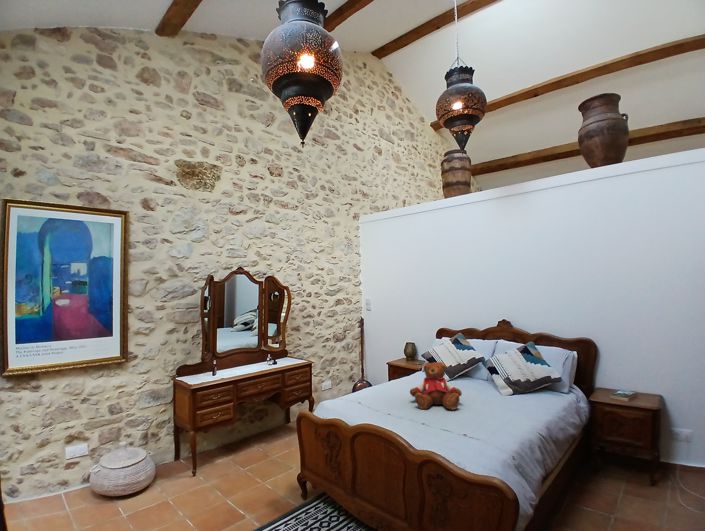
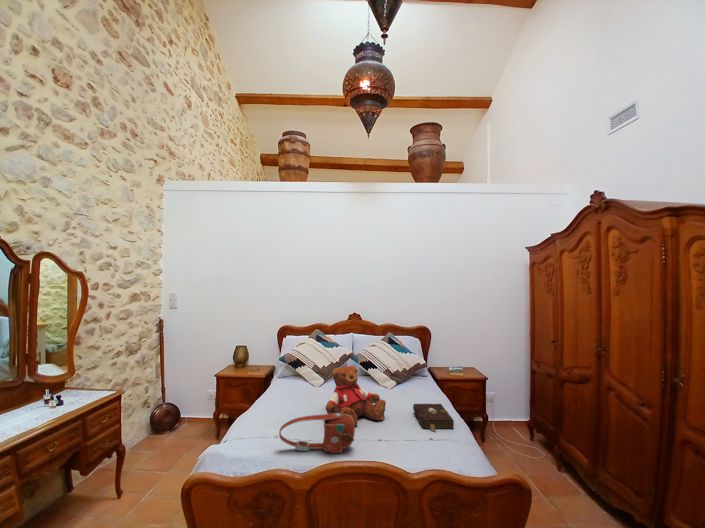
handbag: none [355,389,403,420] -> present [279,413,355,453]
book: none [478,403,519,429] -> present [413,404,454,432]

